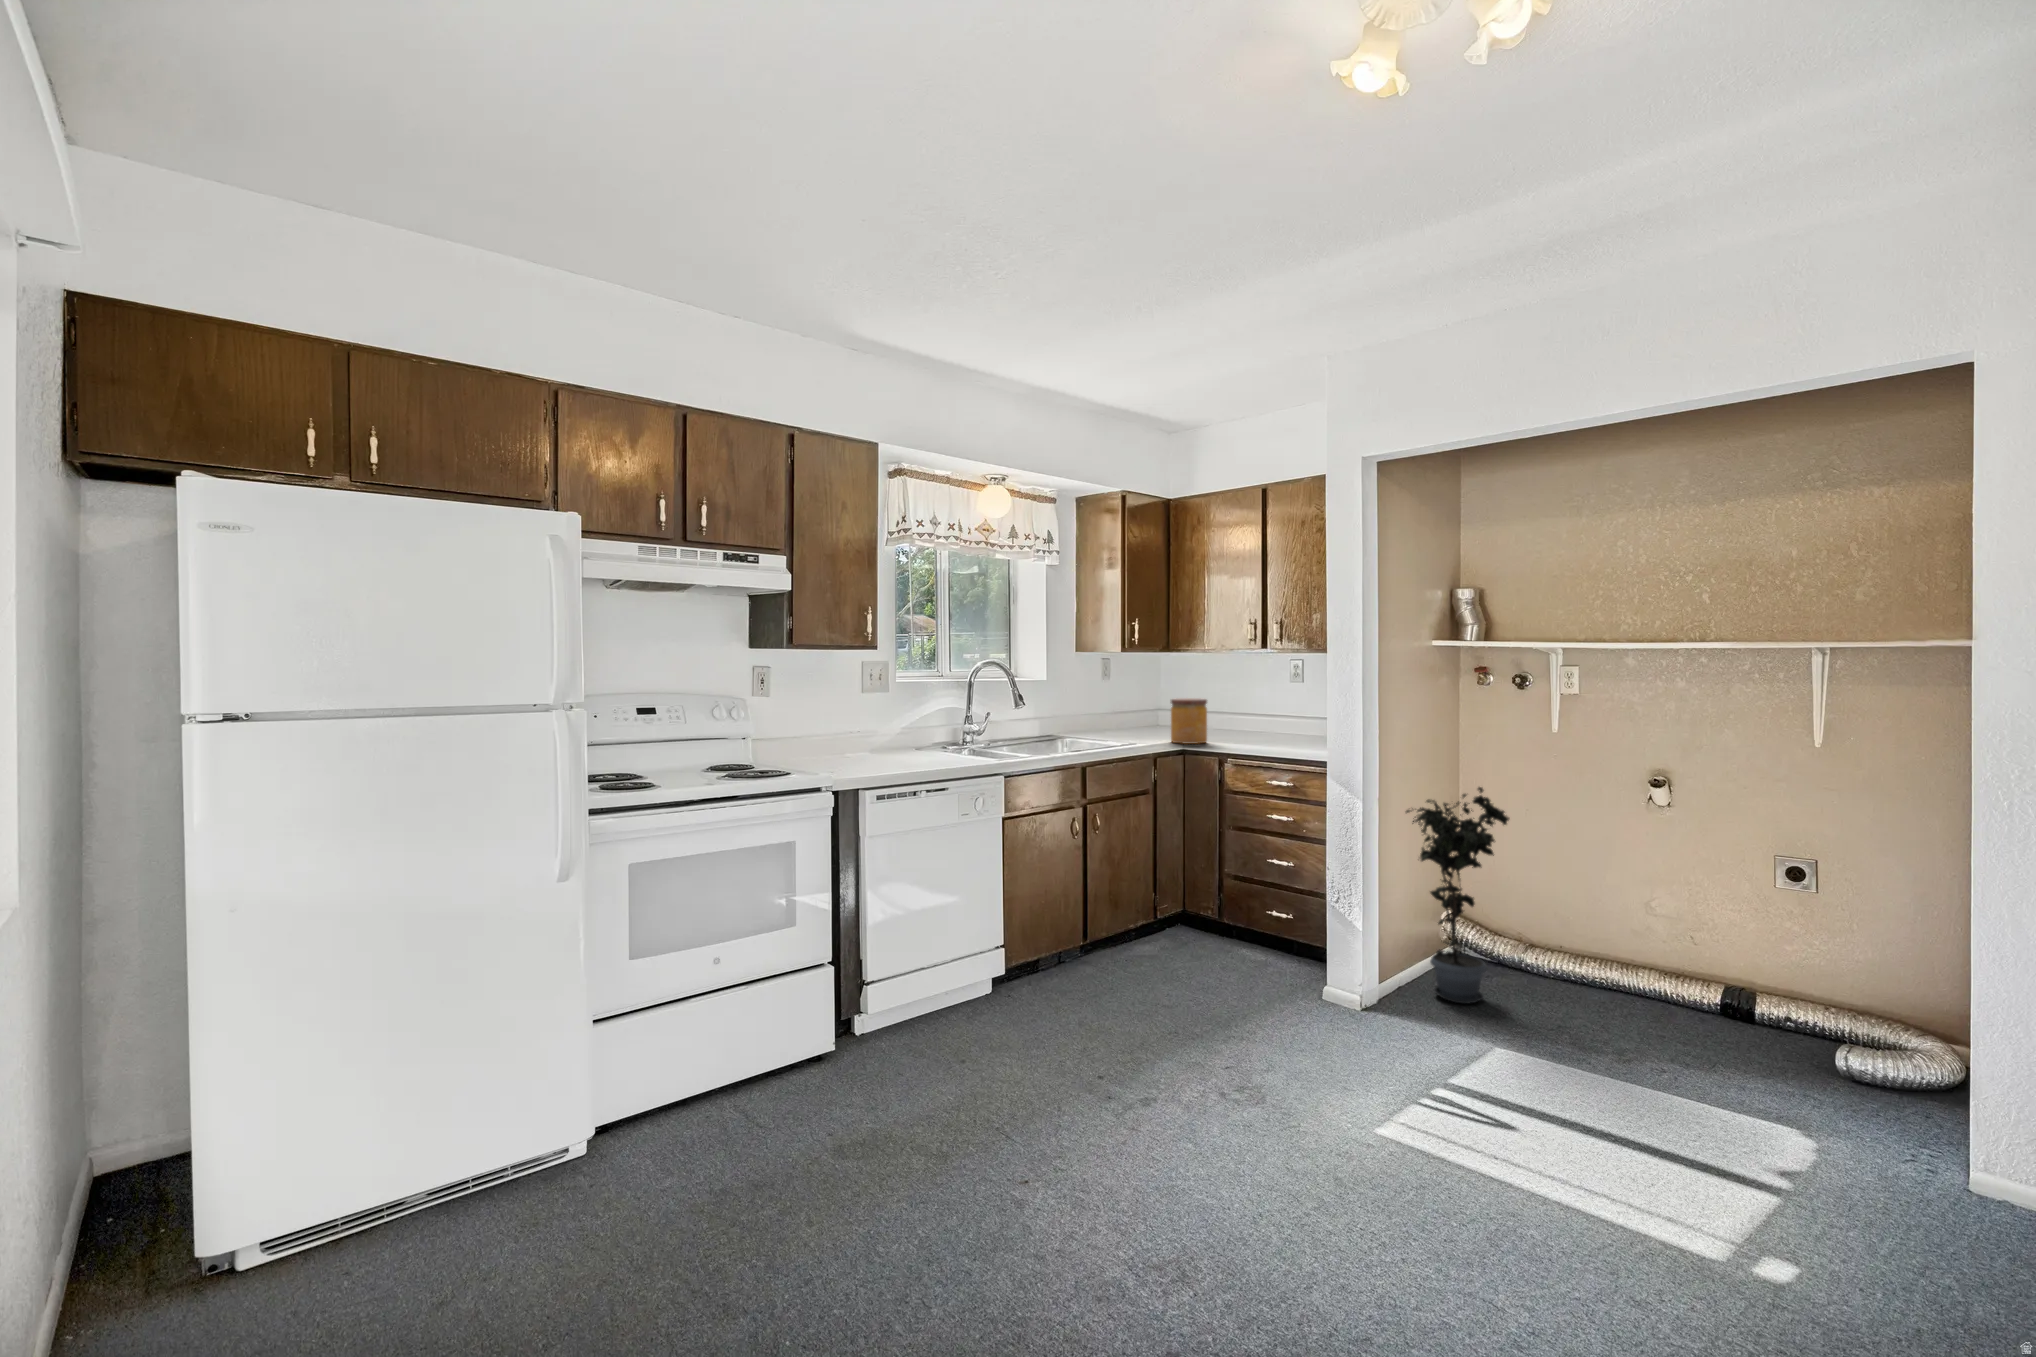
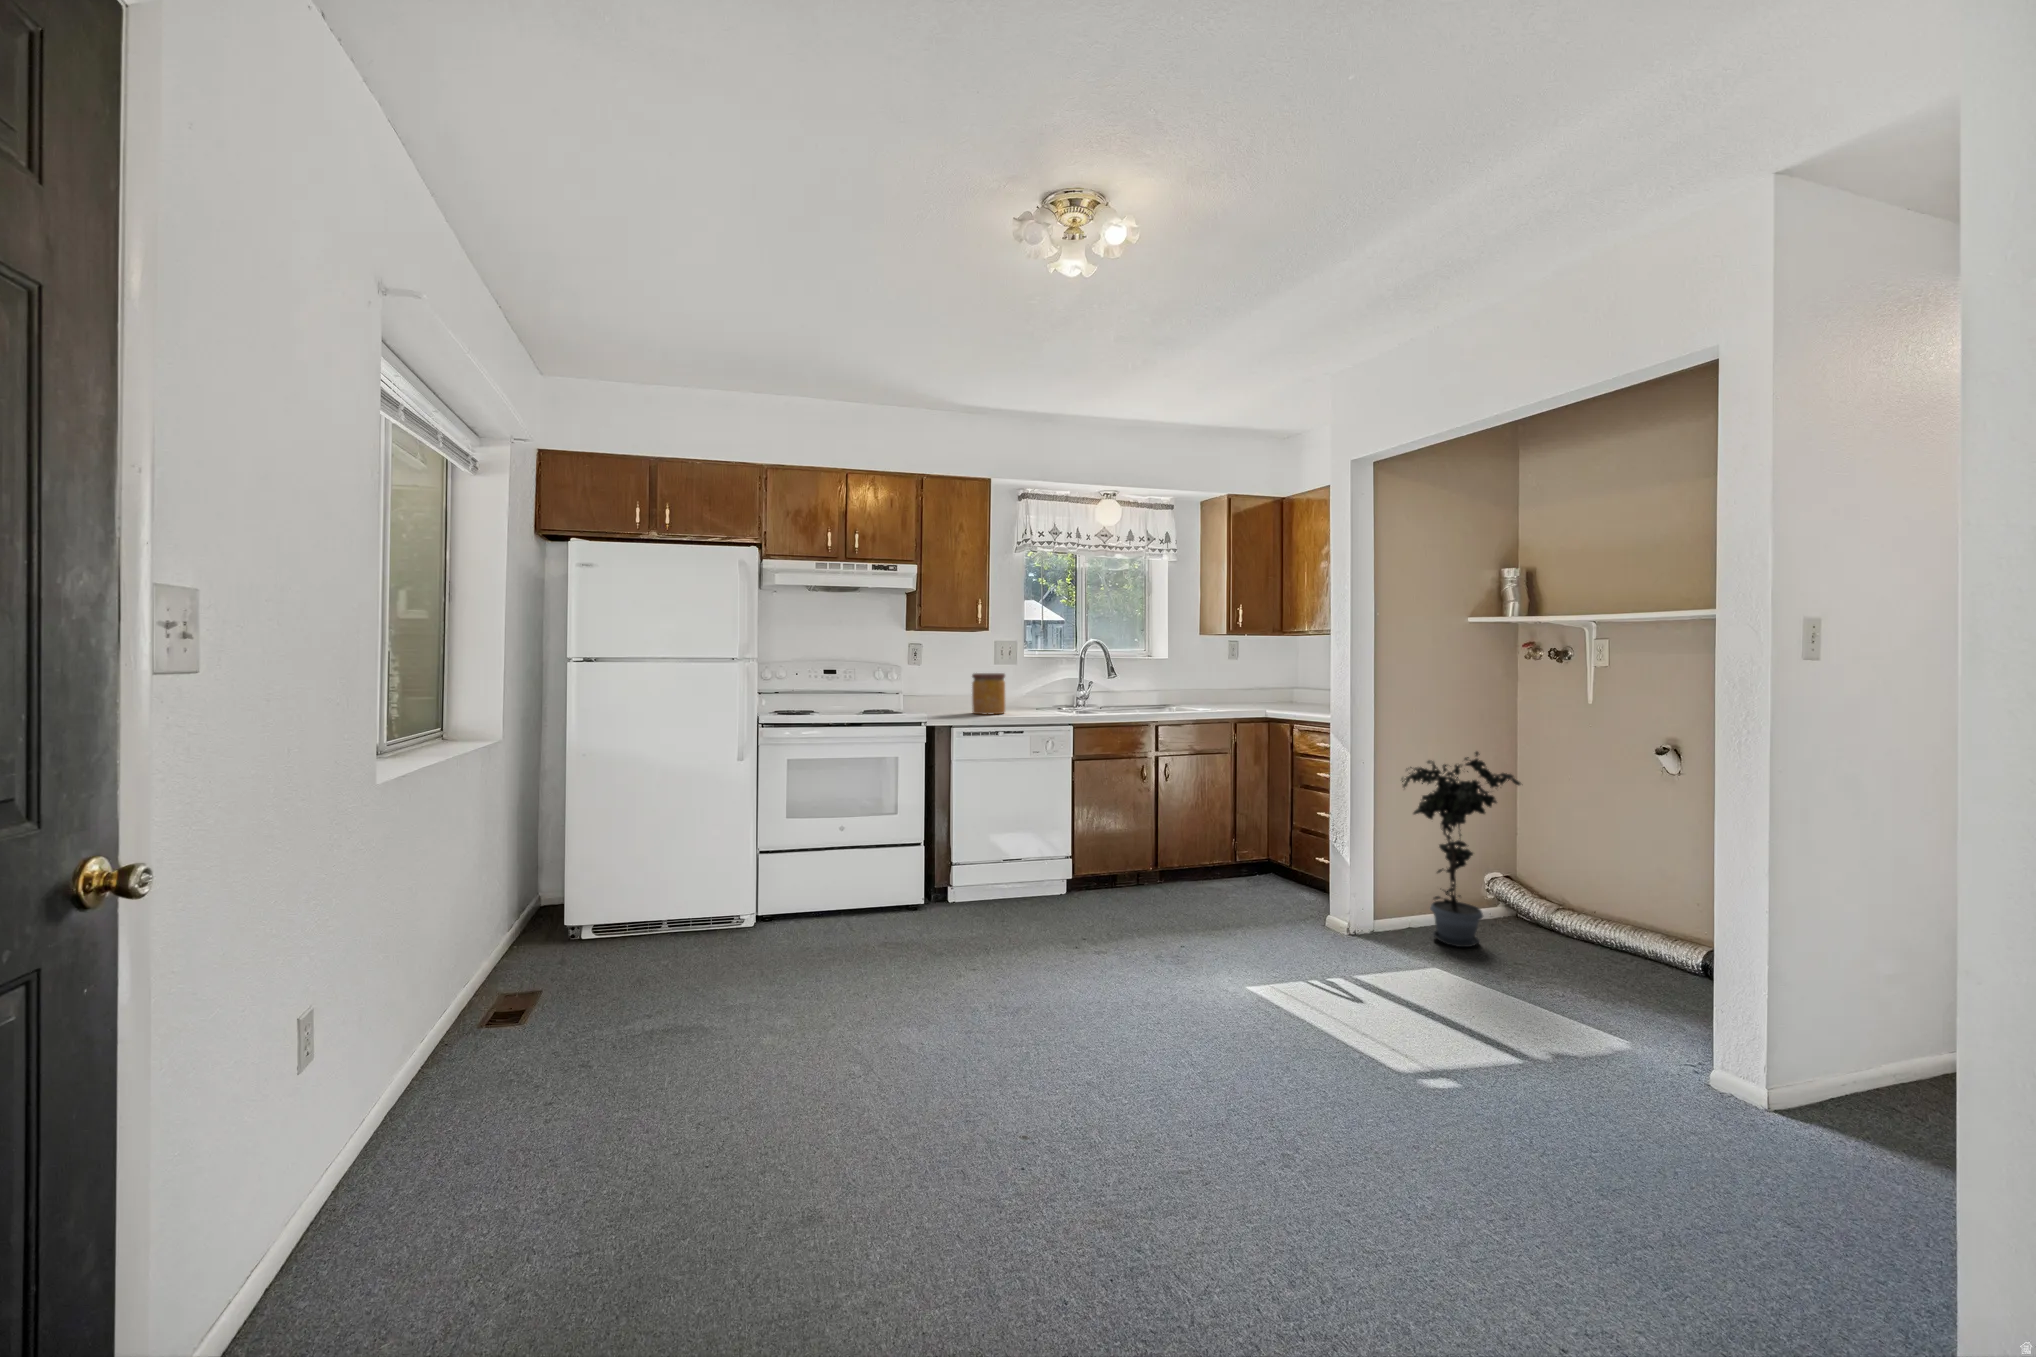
jar: present [1171,698,1207,744] -> present [972,673,1005,715]

